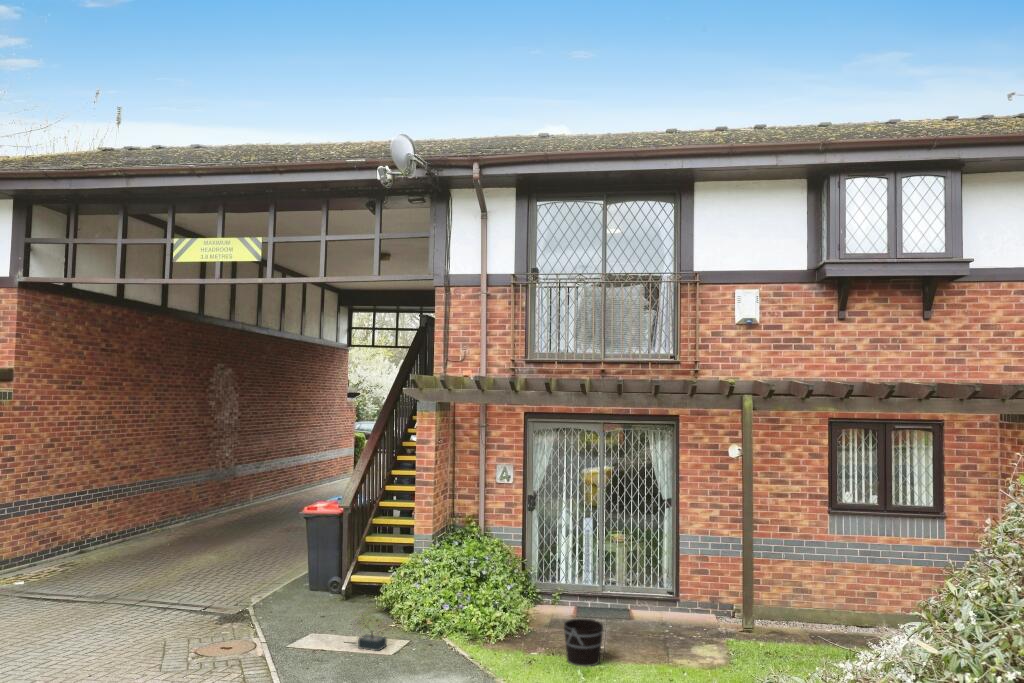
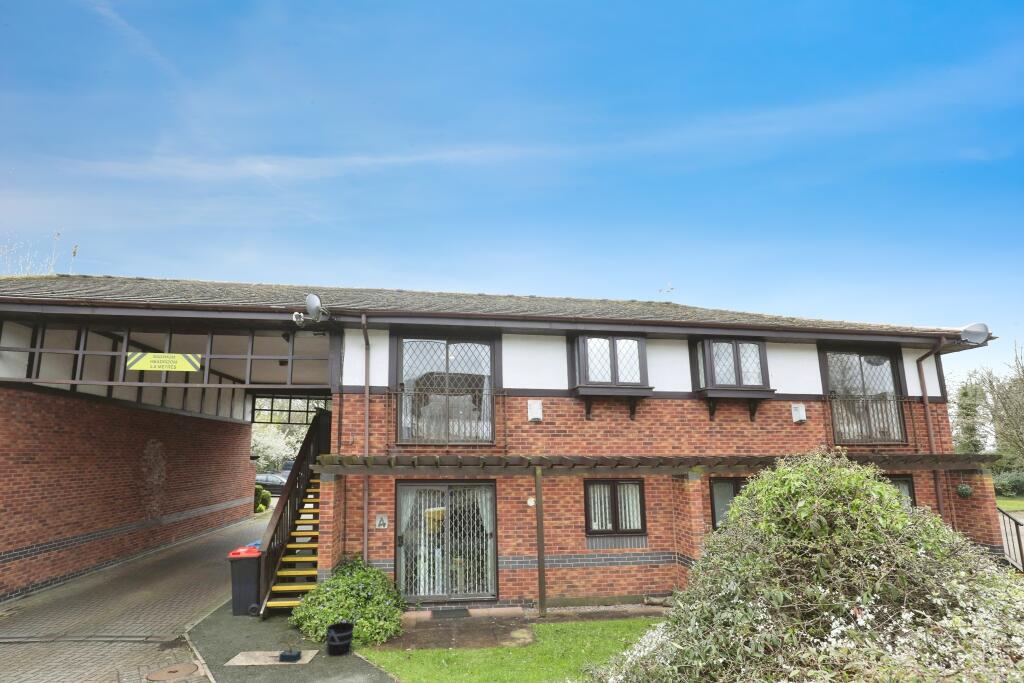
bucket: present [564,619,603,667] -> present [326,622,354,657]

